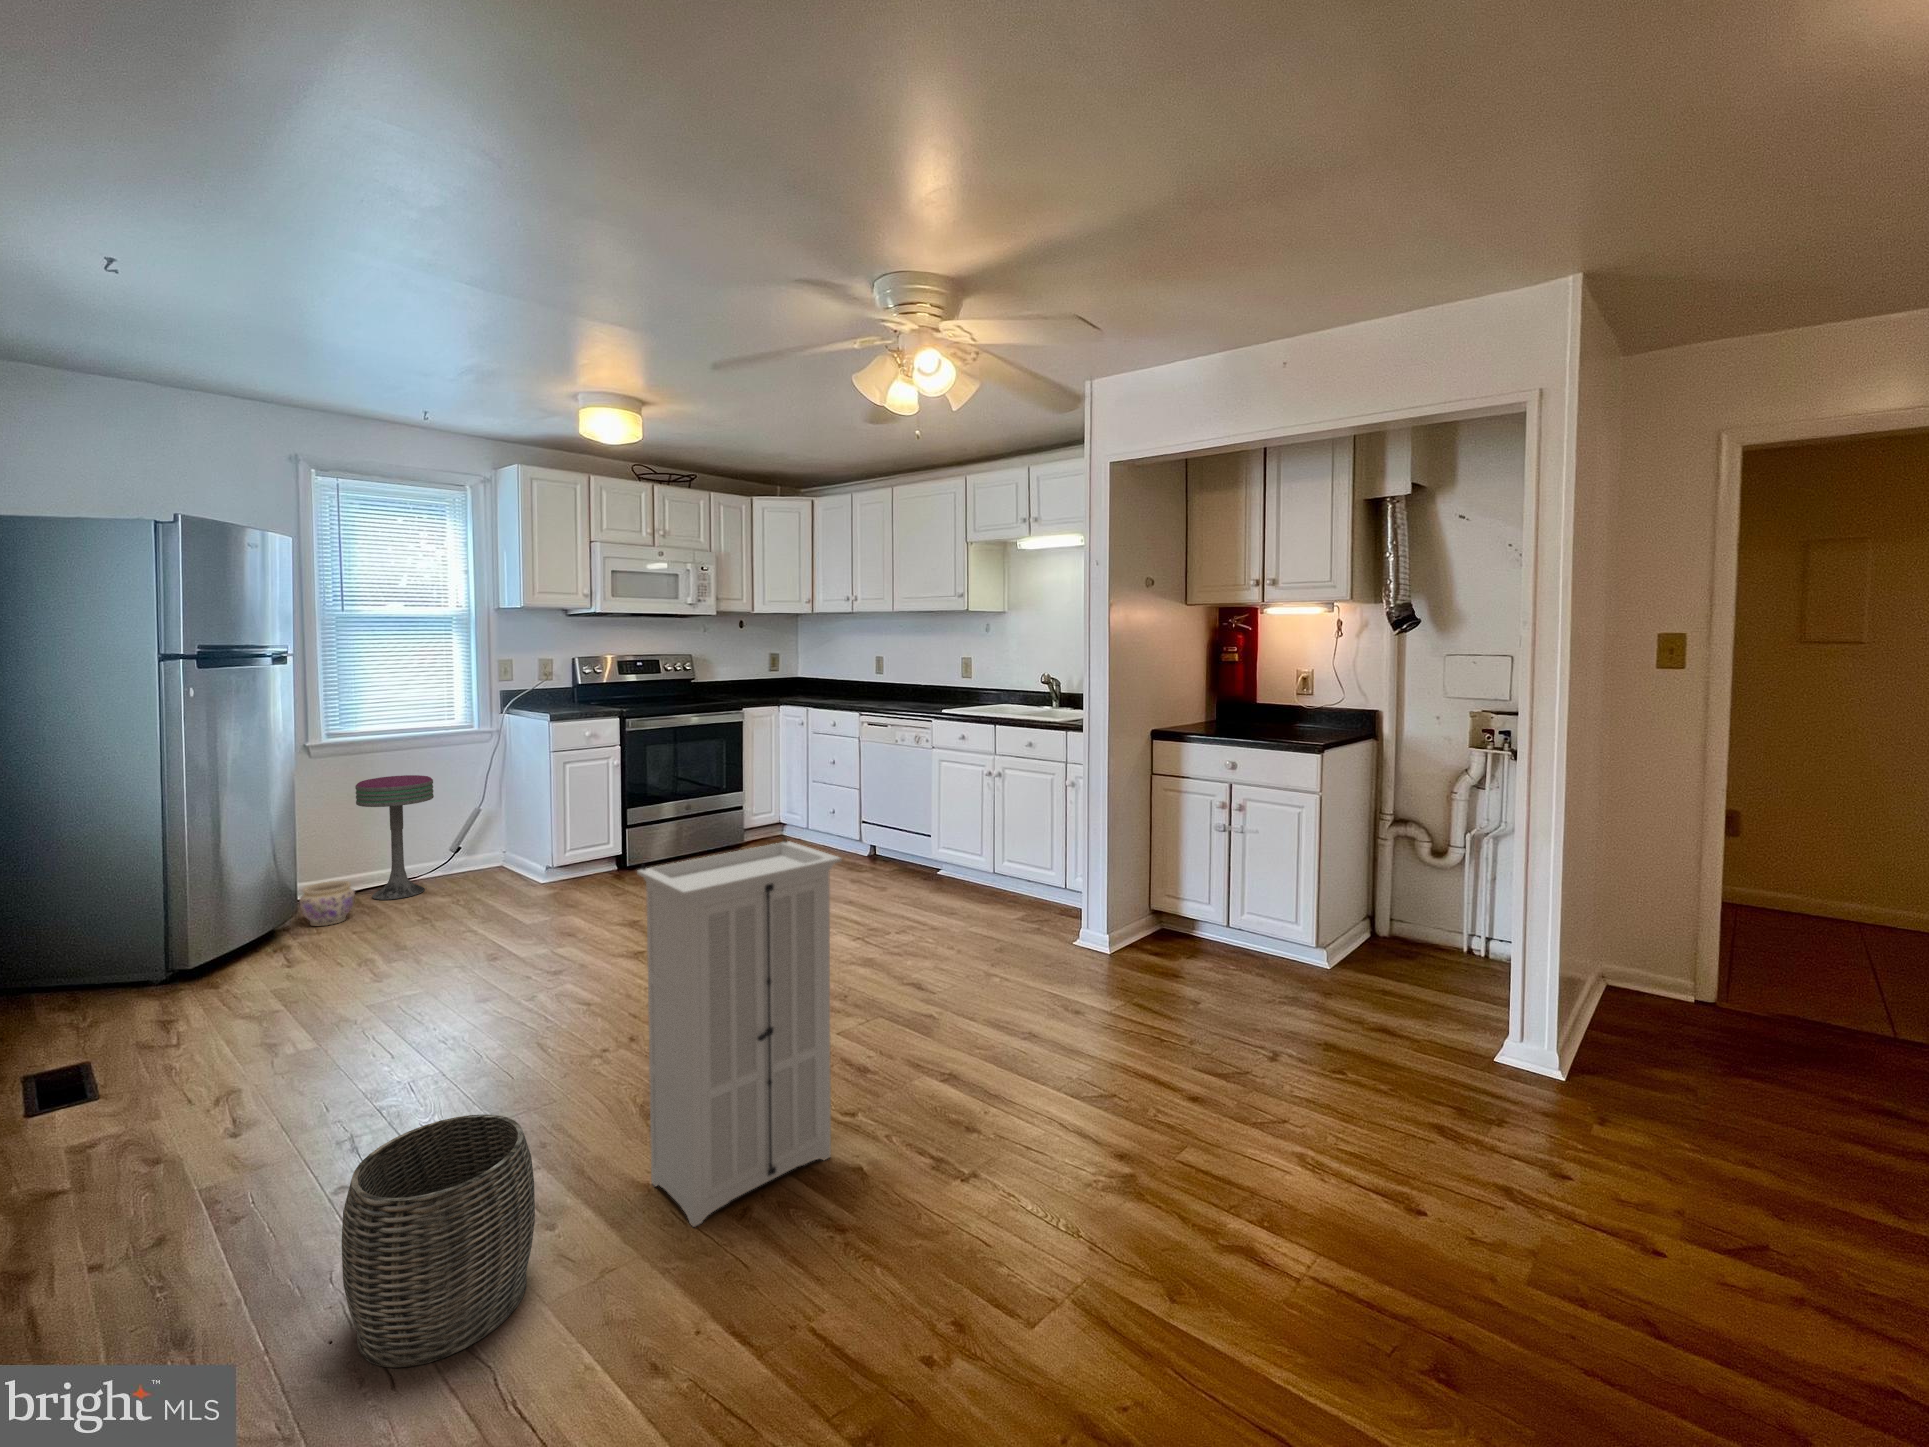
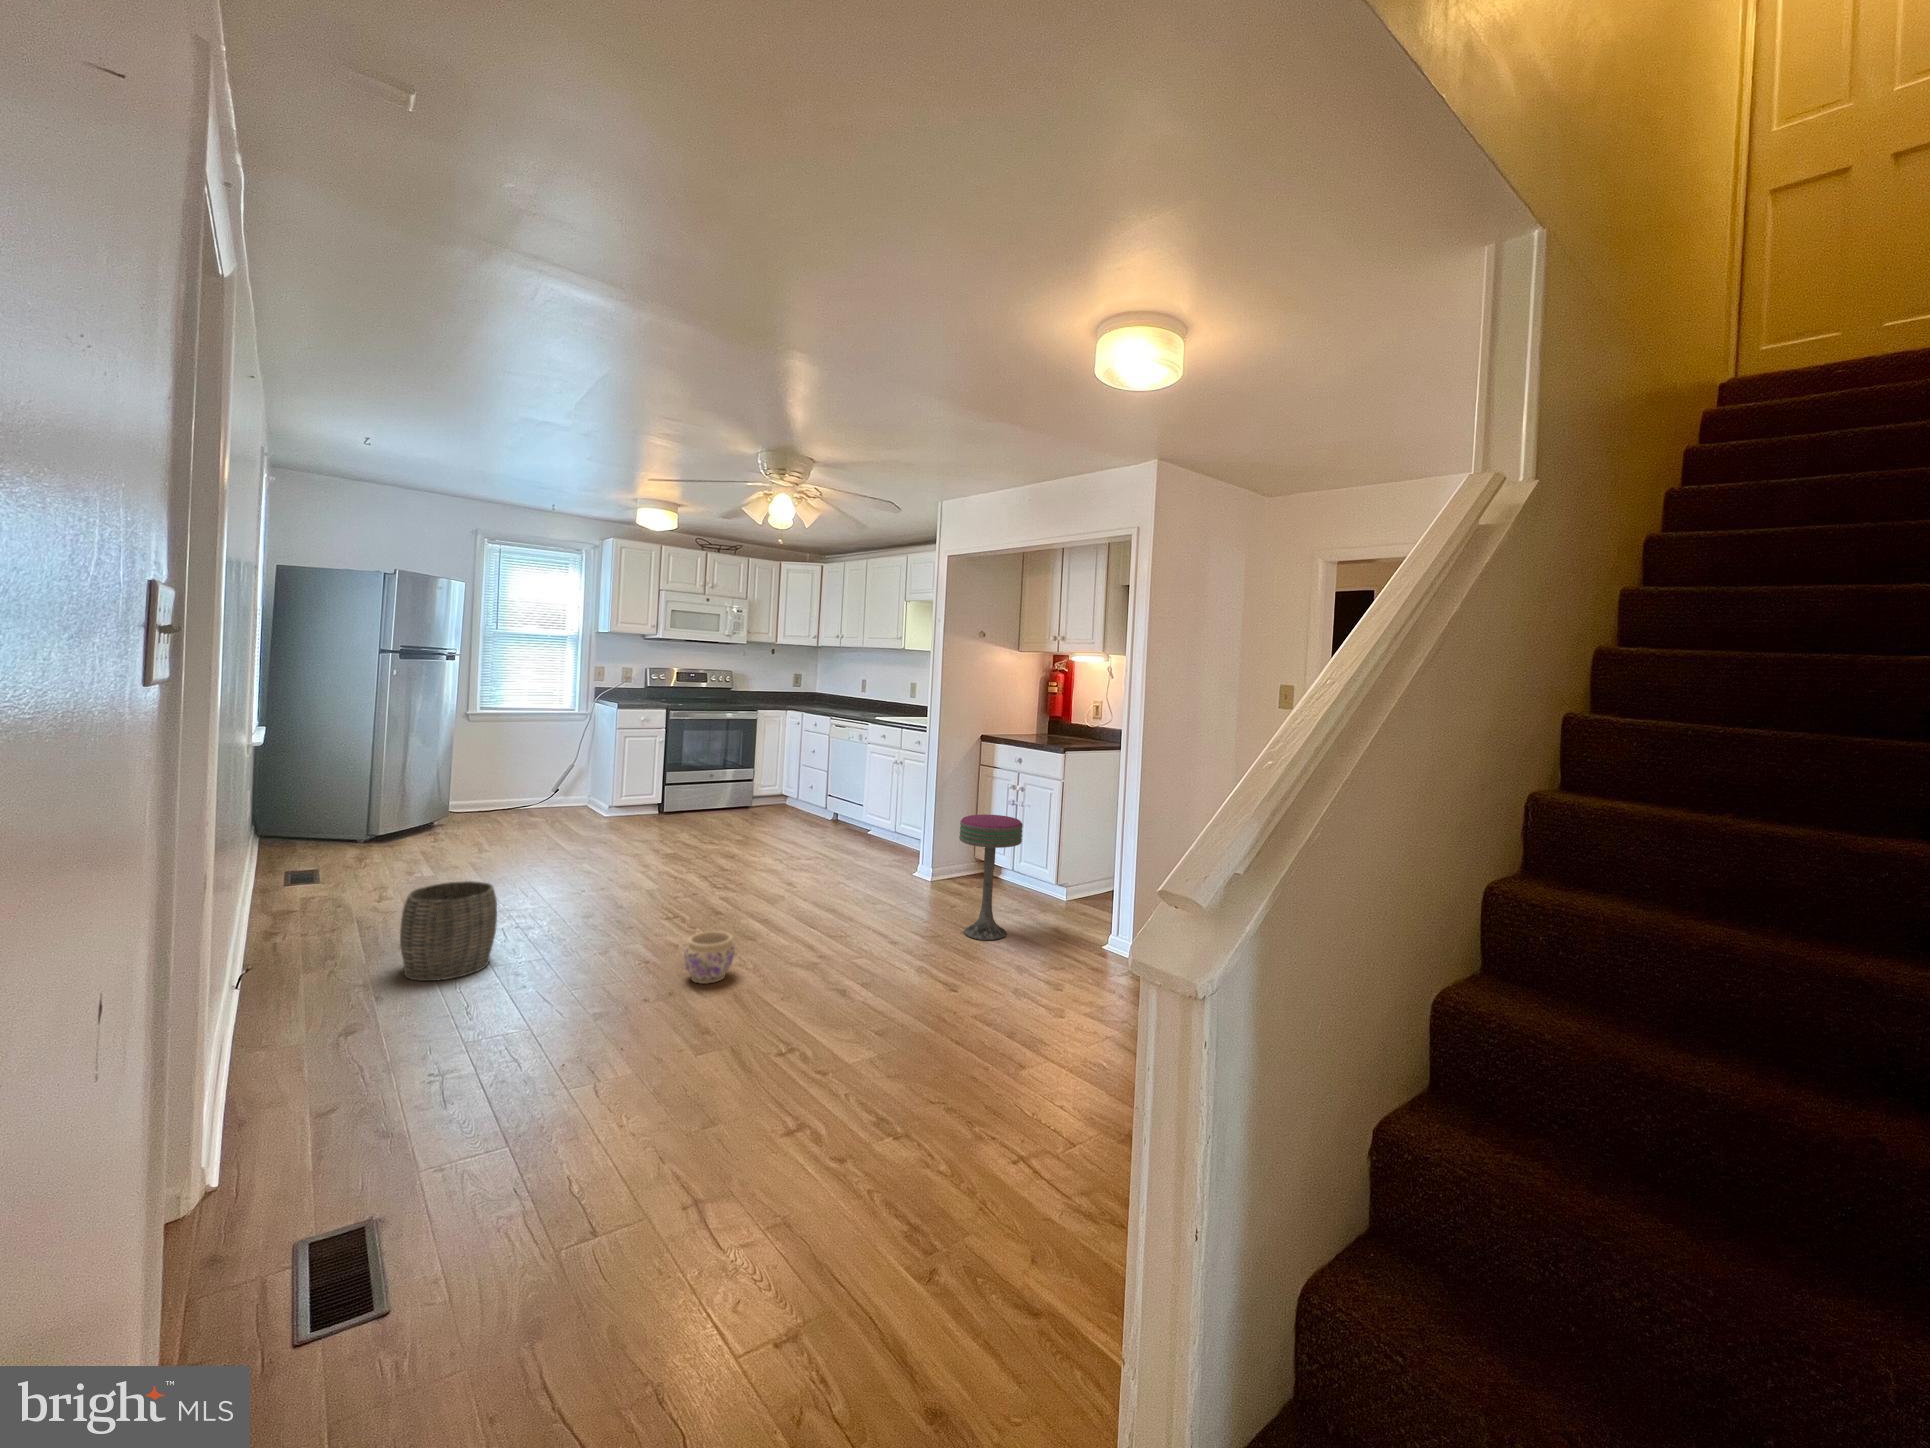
bar stool: present [355,775,434,900] -> present [959,814,1023,940]
storage cabinet: present [637,838,842,1227] -> none [570,765,685,957]
planter: present [299,881,355,926] -> present [684,931,735,984]

